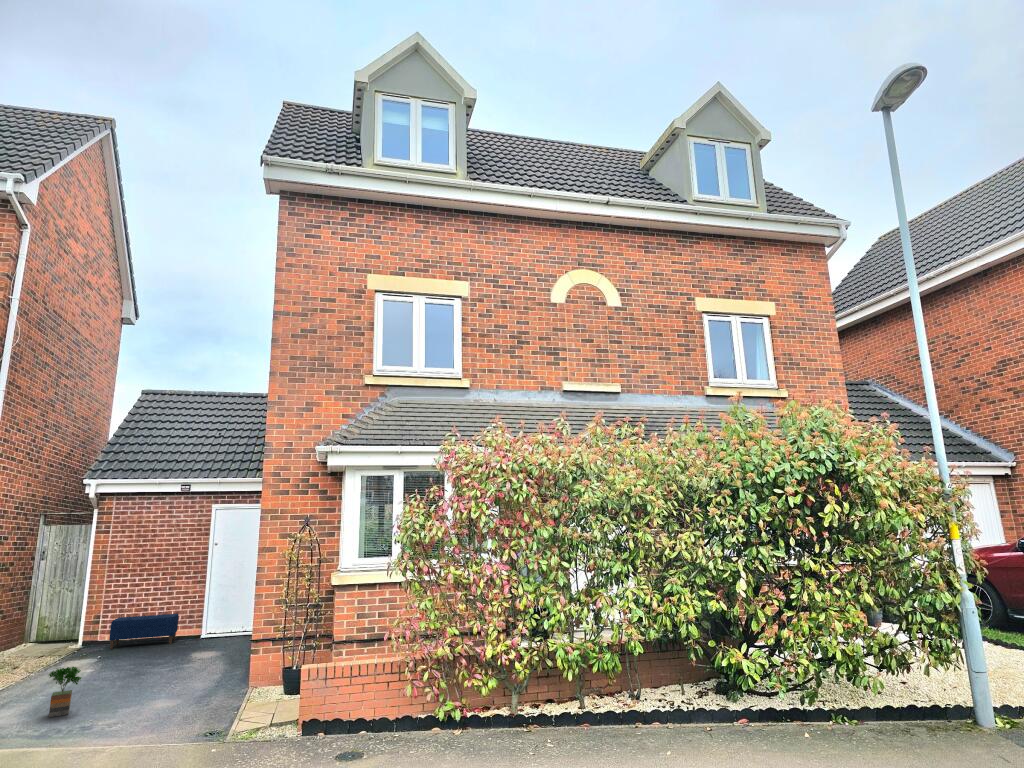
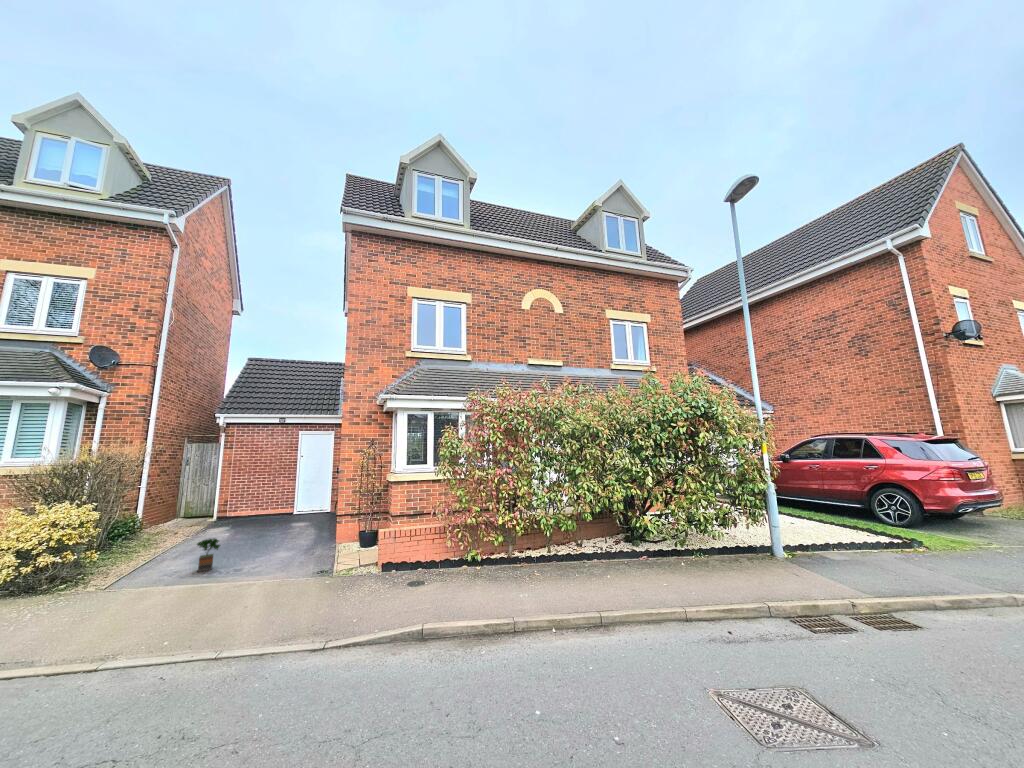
bench: present [109,614,179,649] -> none [231,502,278,525]

